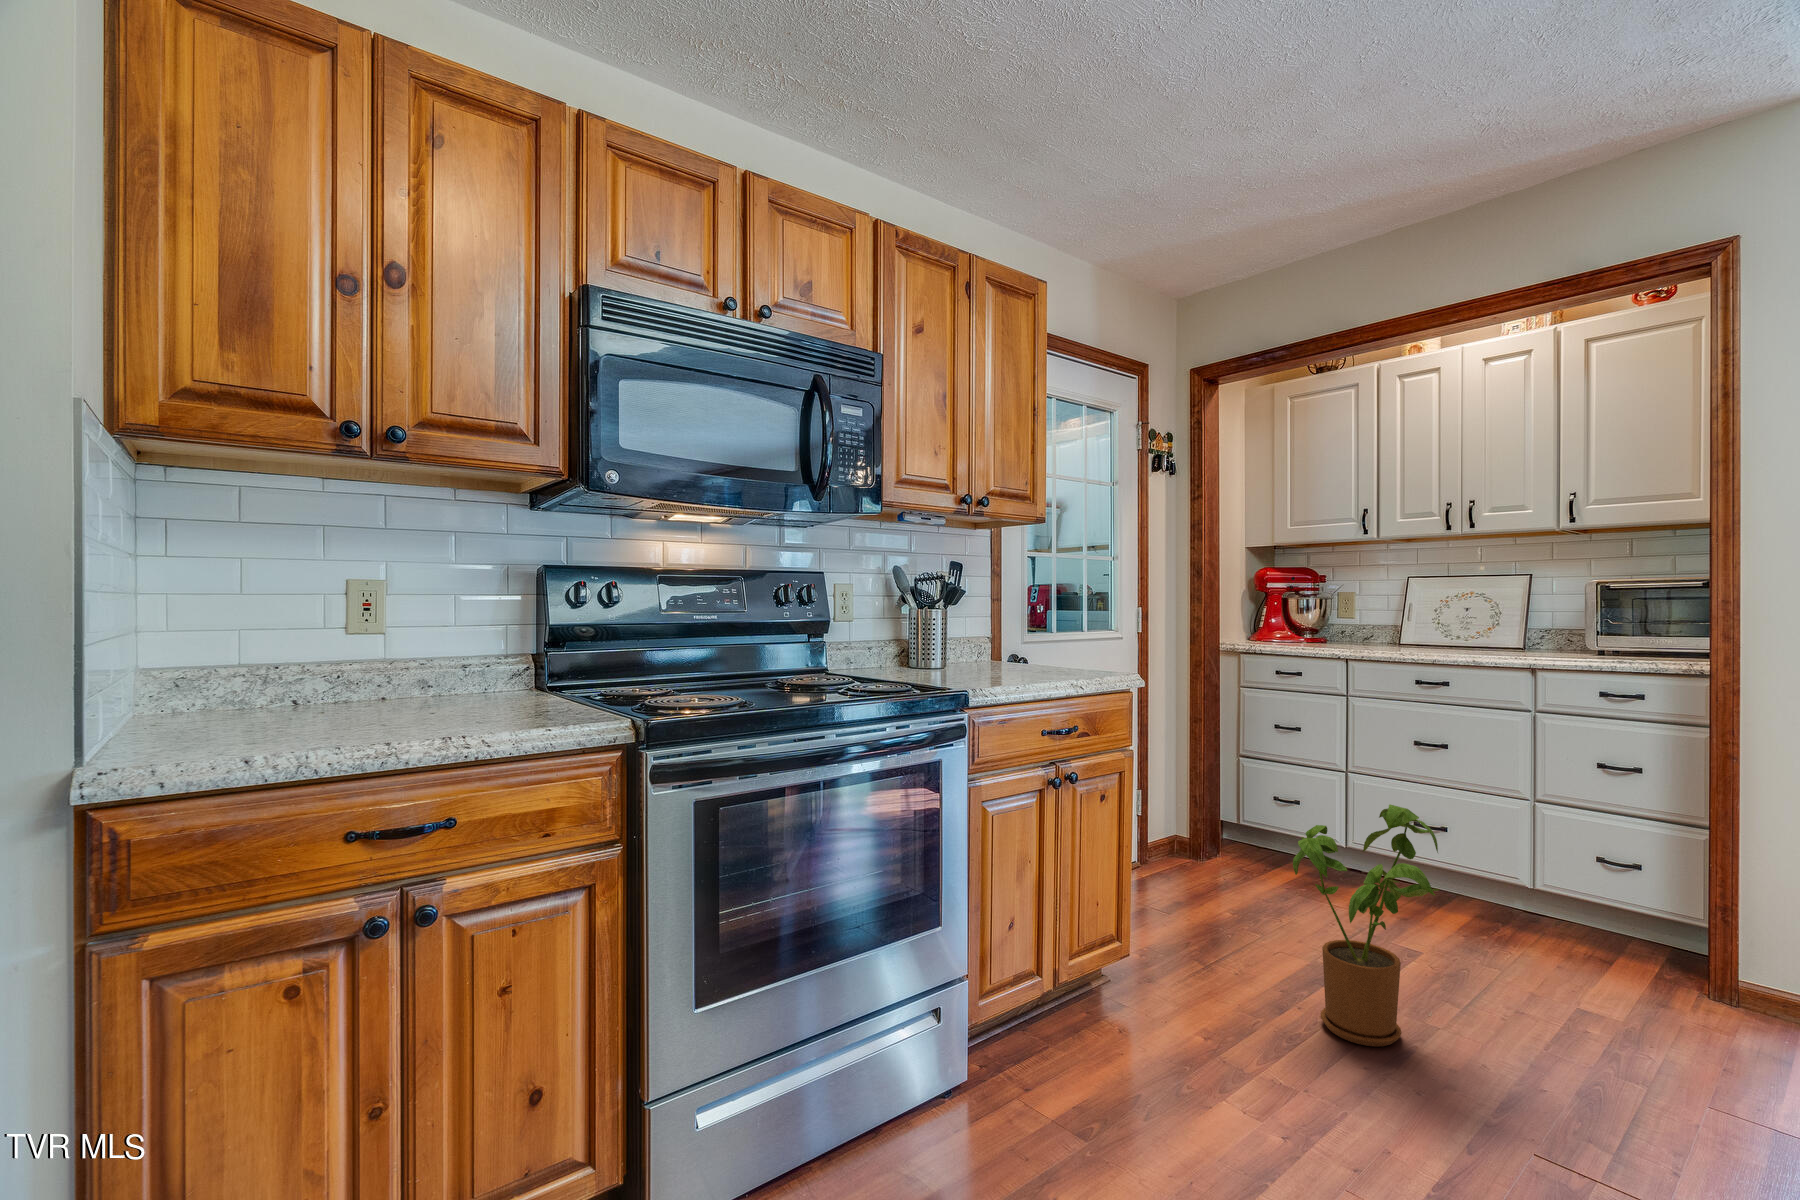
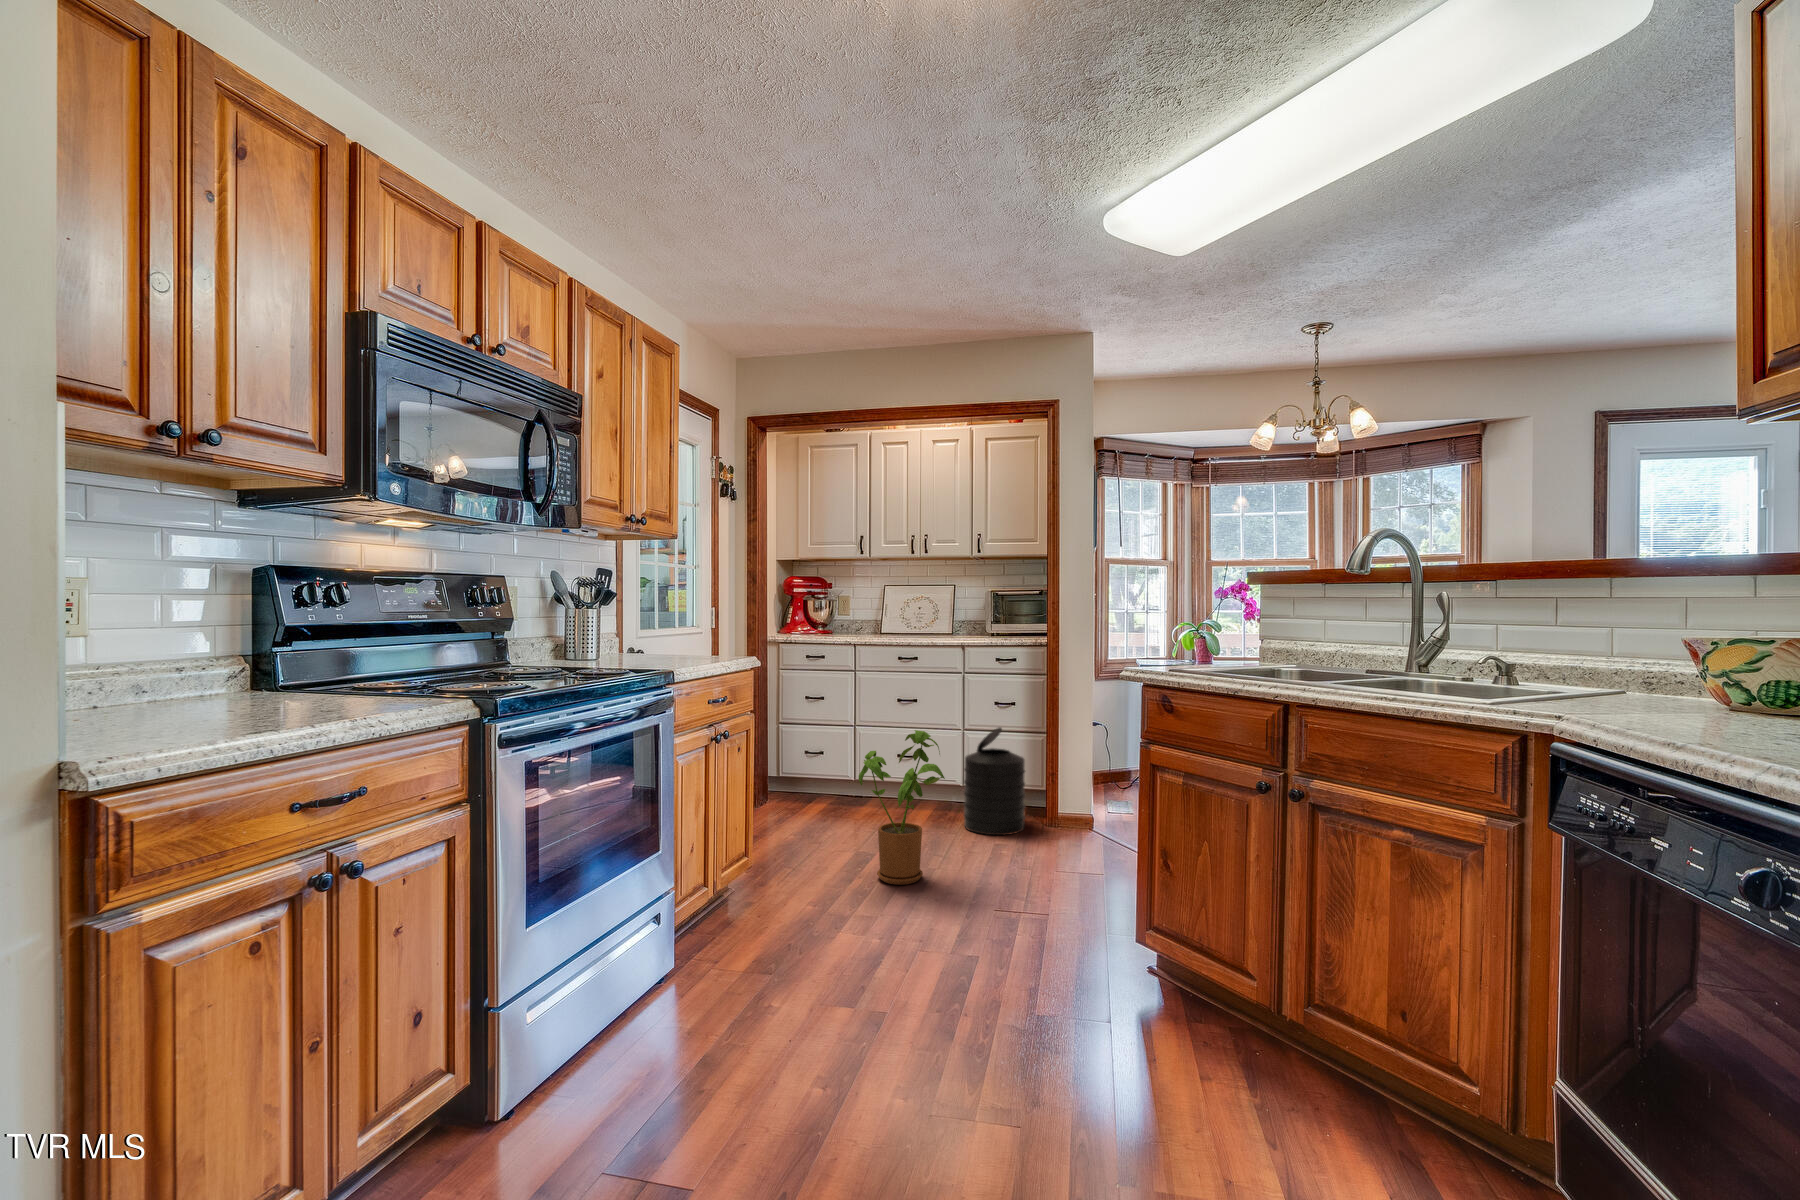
trash can: none [1518,814,1651,1002] -> present [964,728,1025,835]

